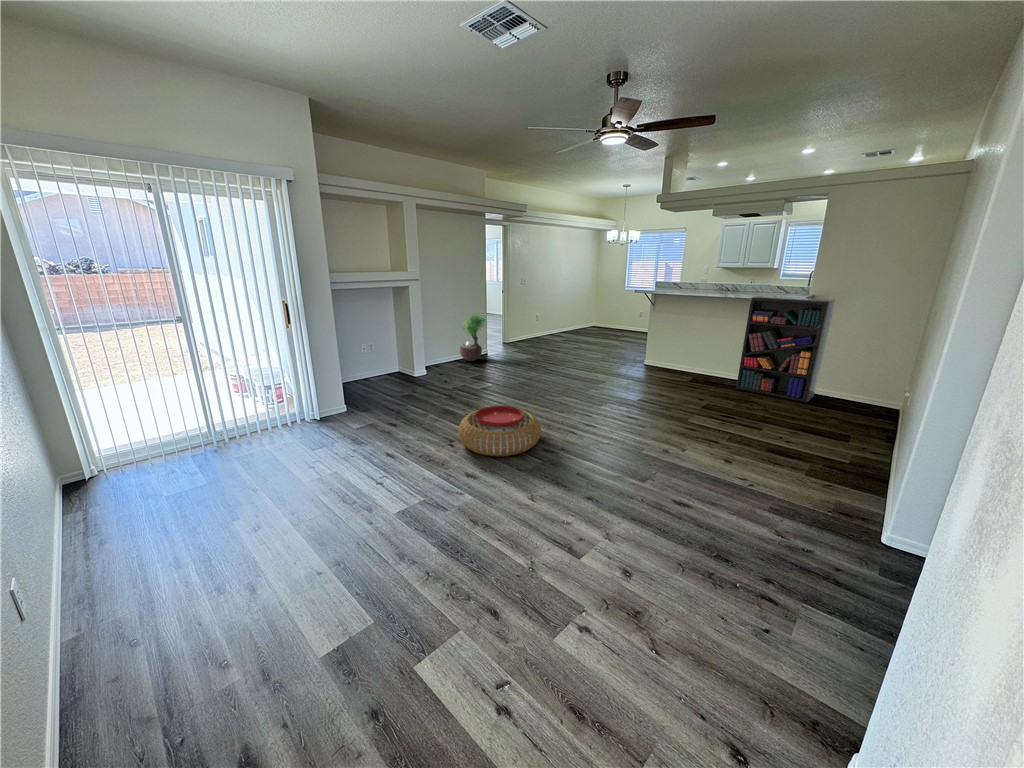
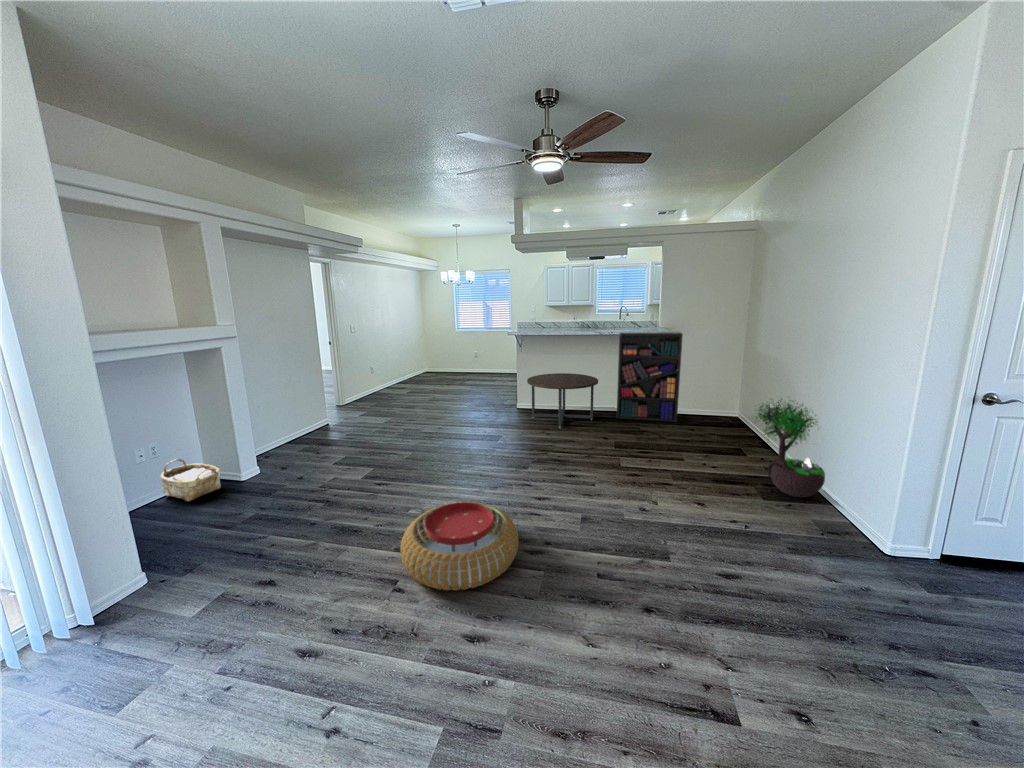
potted tree: present [460,316,485,361] -> present [755,401,825,497]
coffee table: none [645,335,721,386] -> present [527,373,598,428]
woven basket: none [373,355,402,382] -> present [160,459,221,501]

